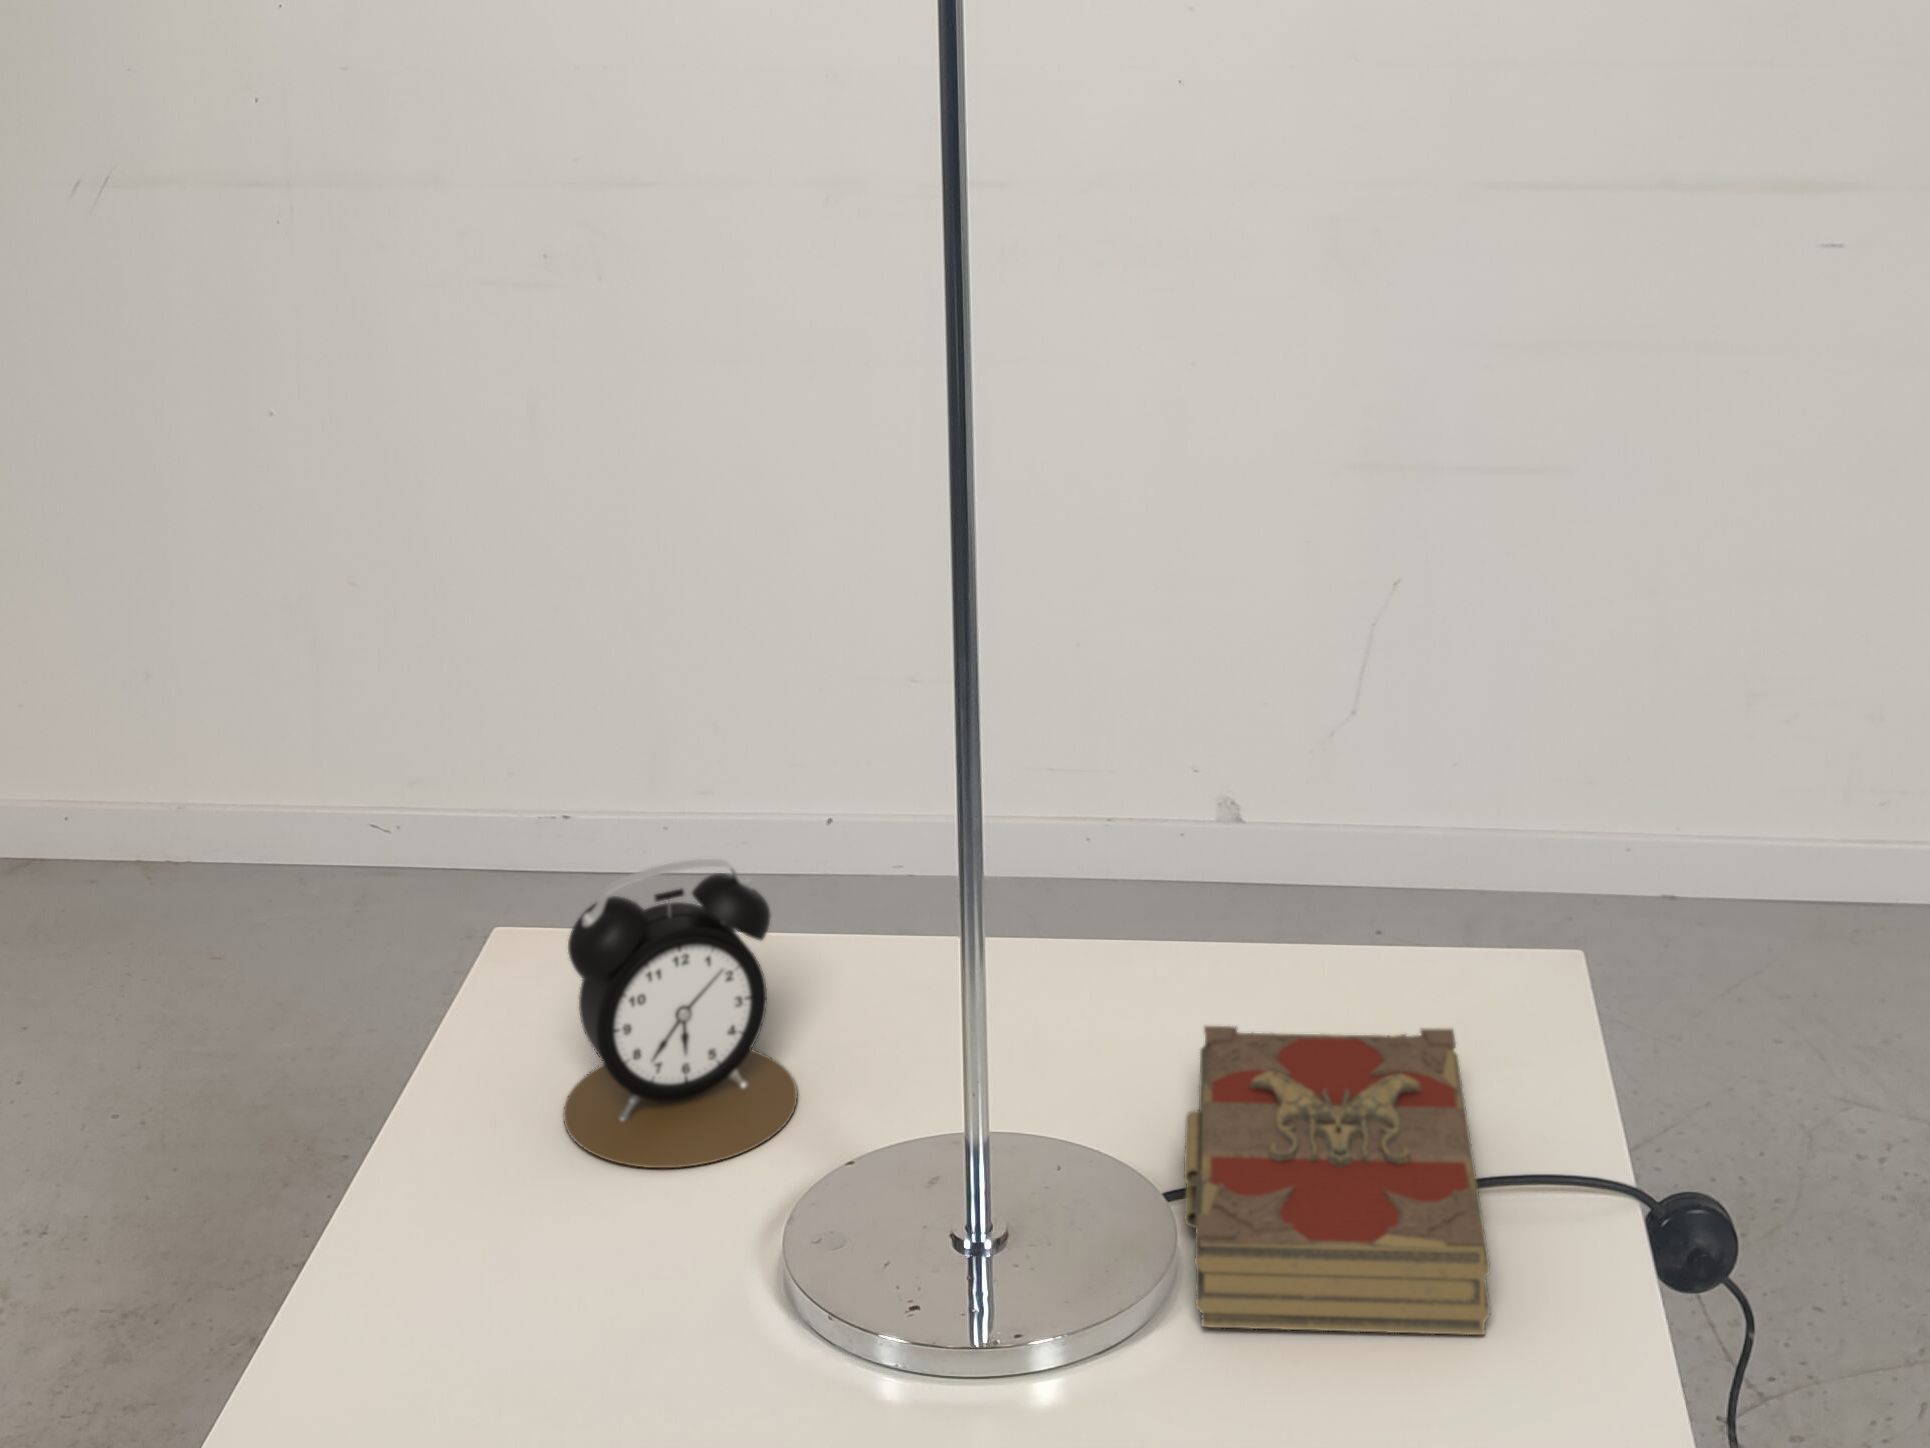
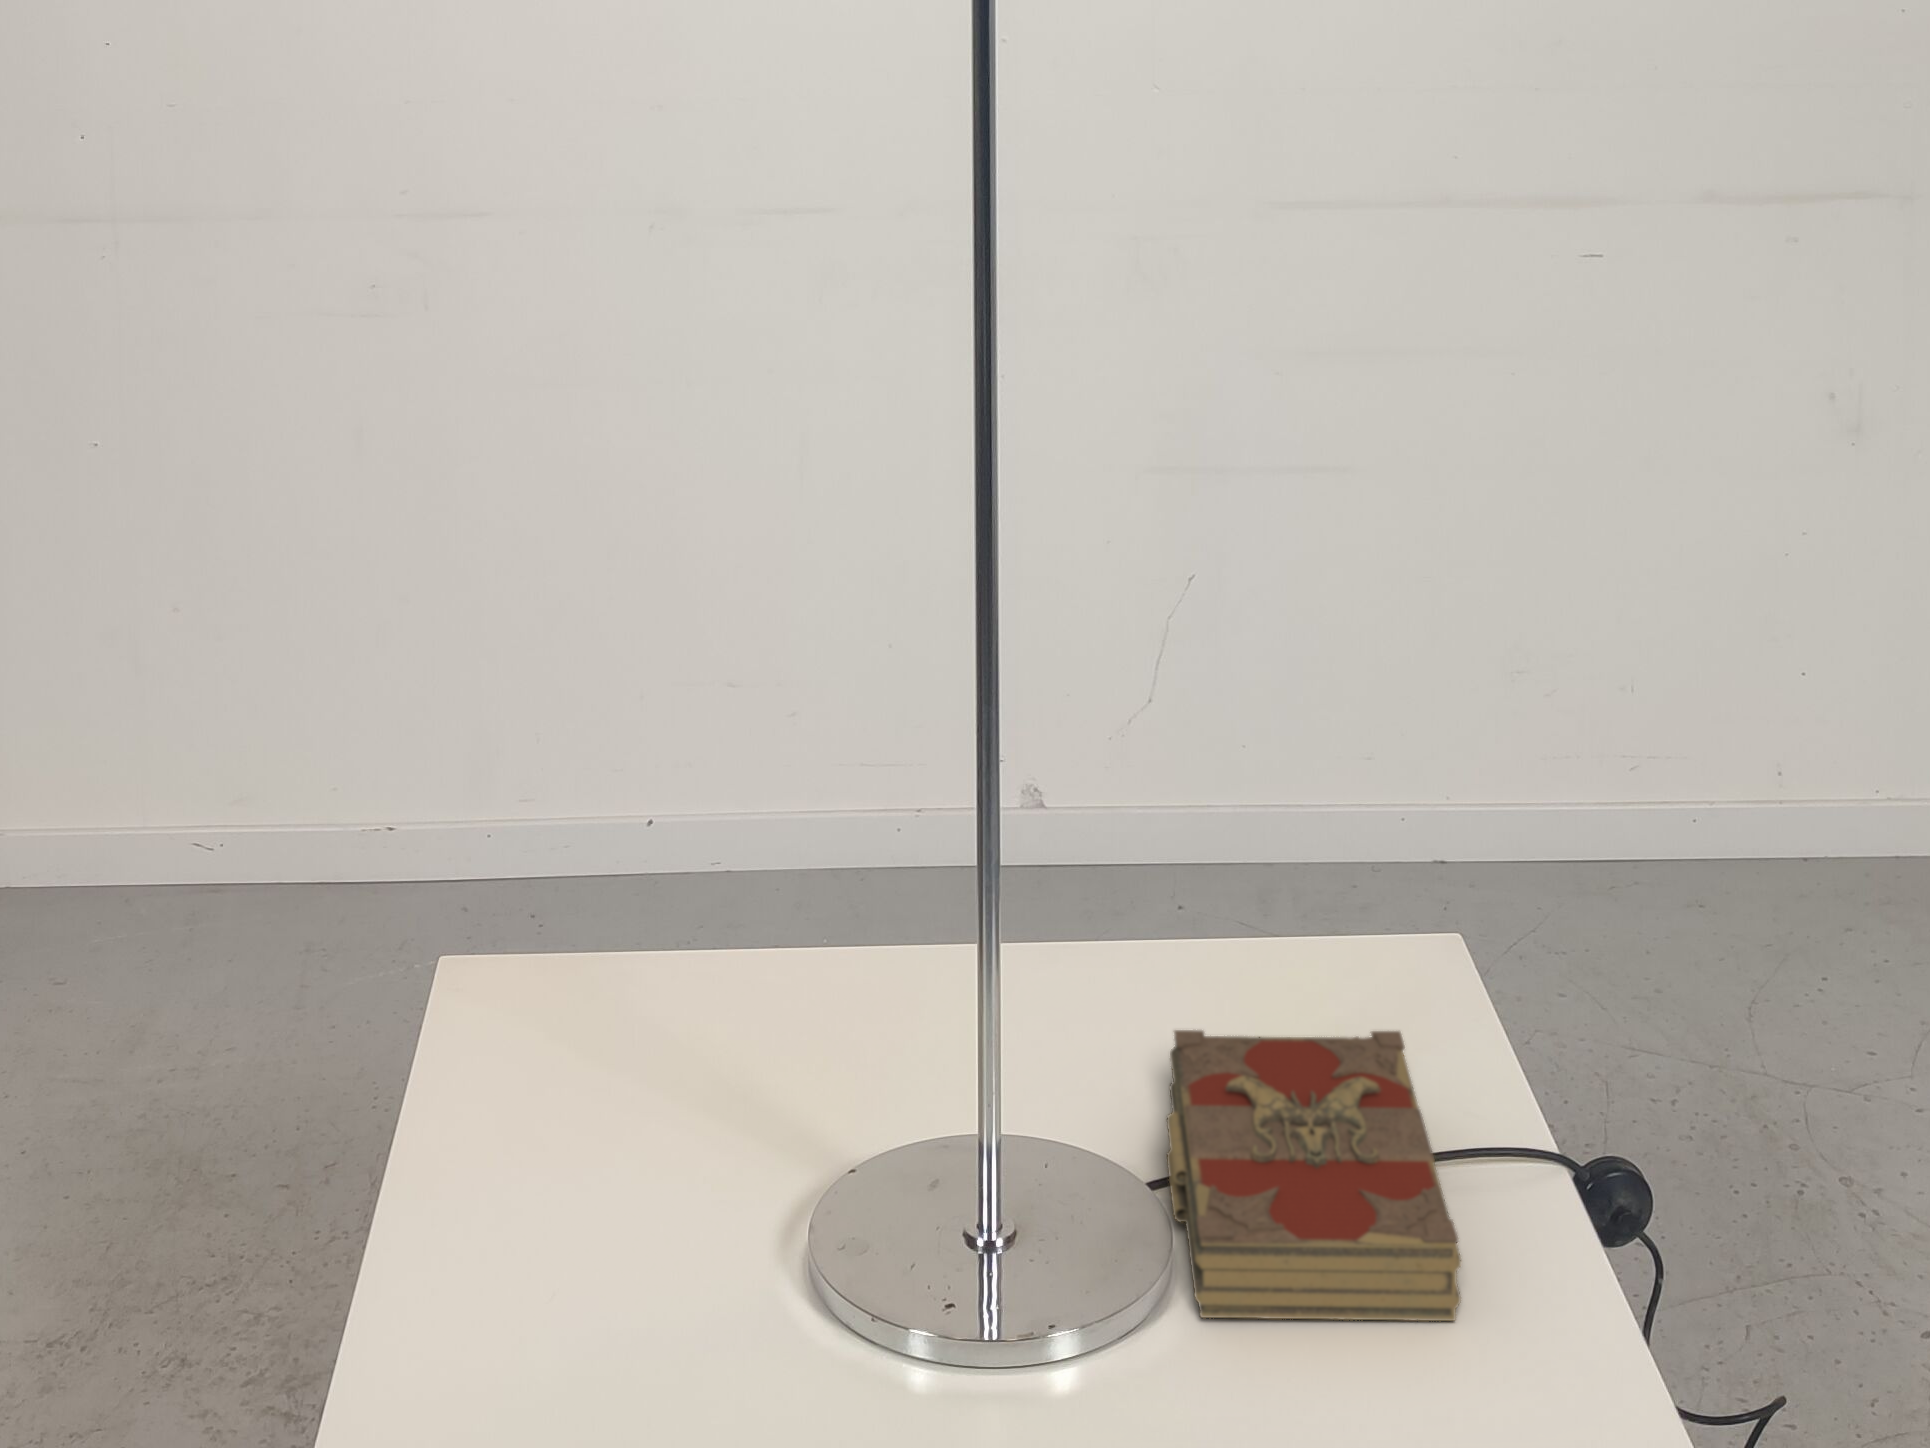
alarm clock: present [563,859,797,1168] -> none [578,879,794,1168]

